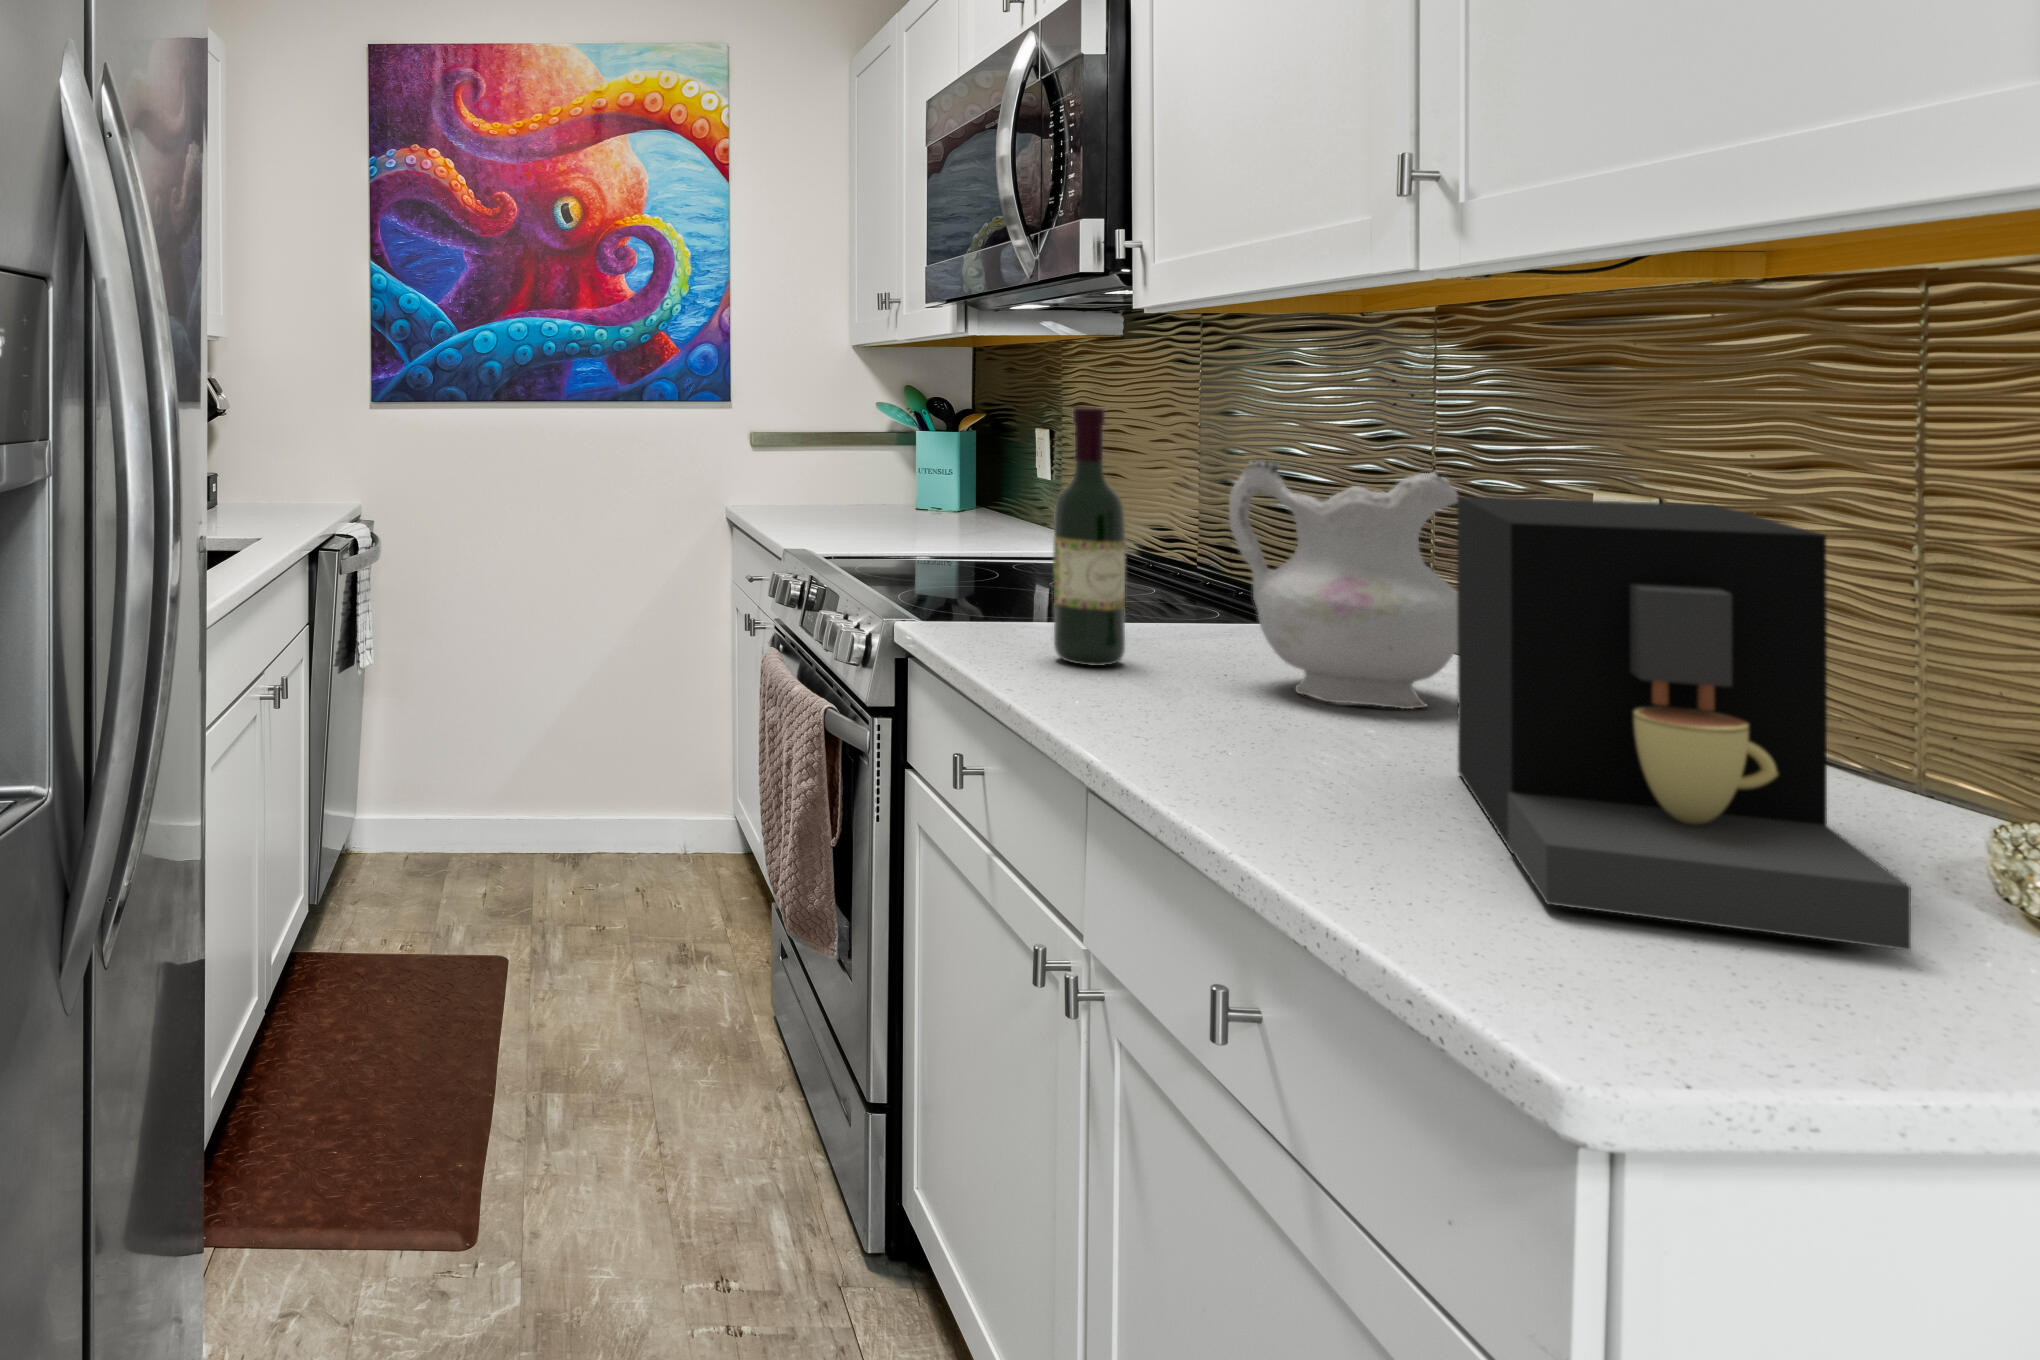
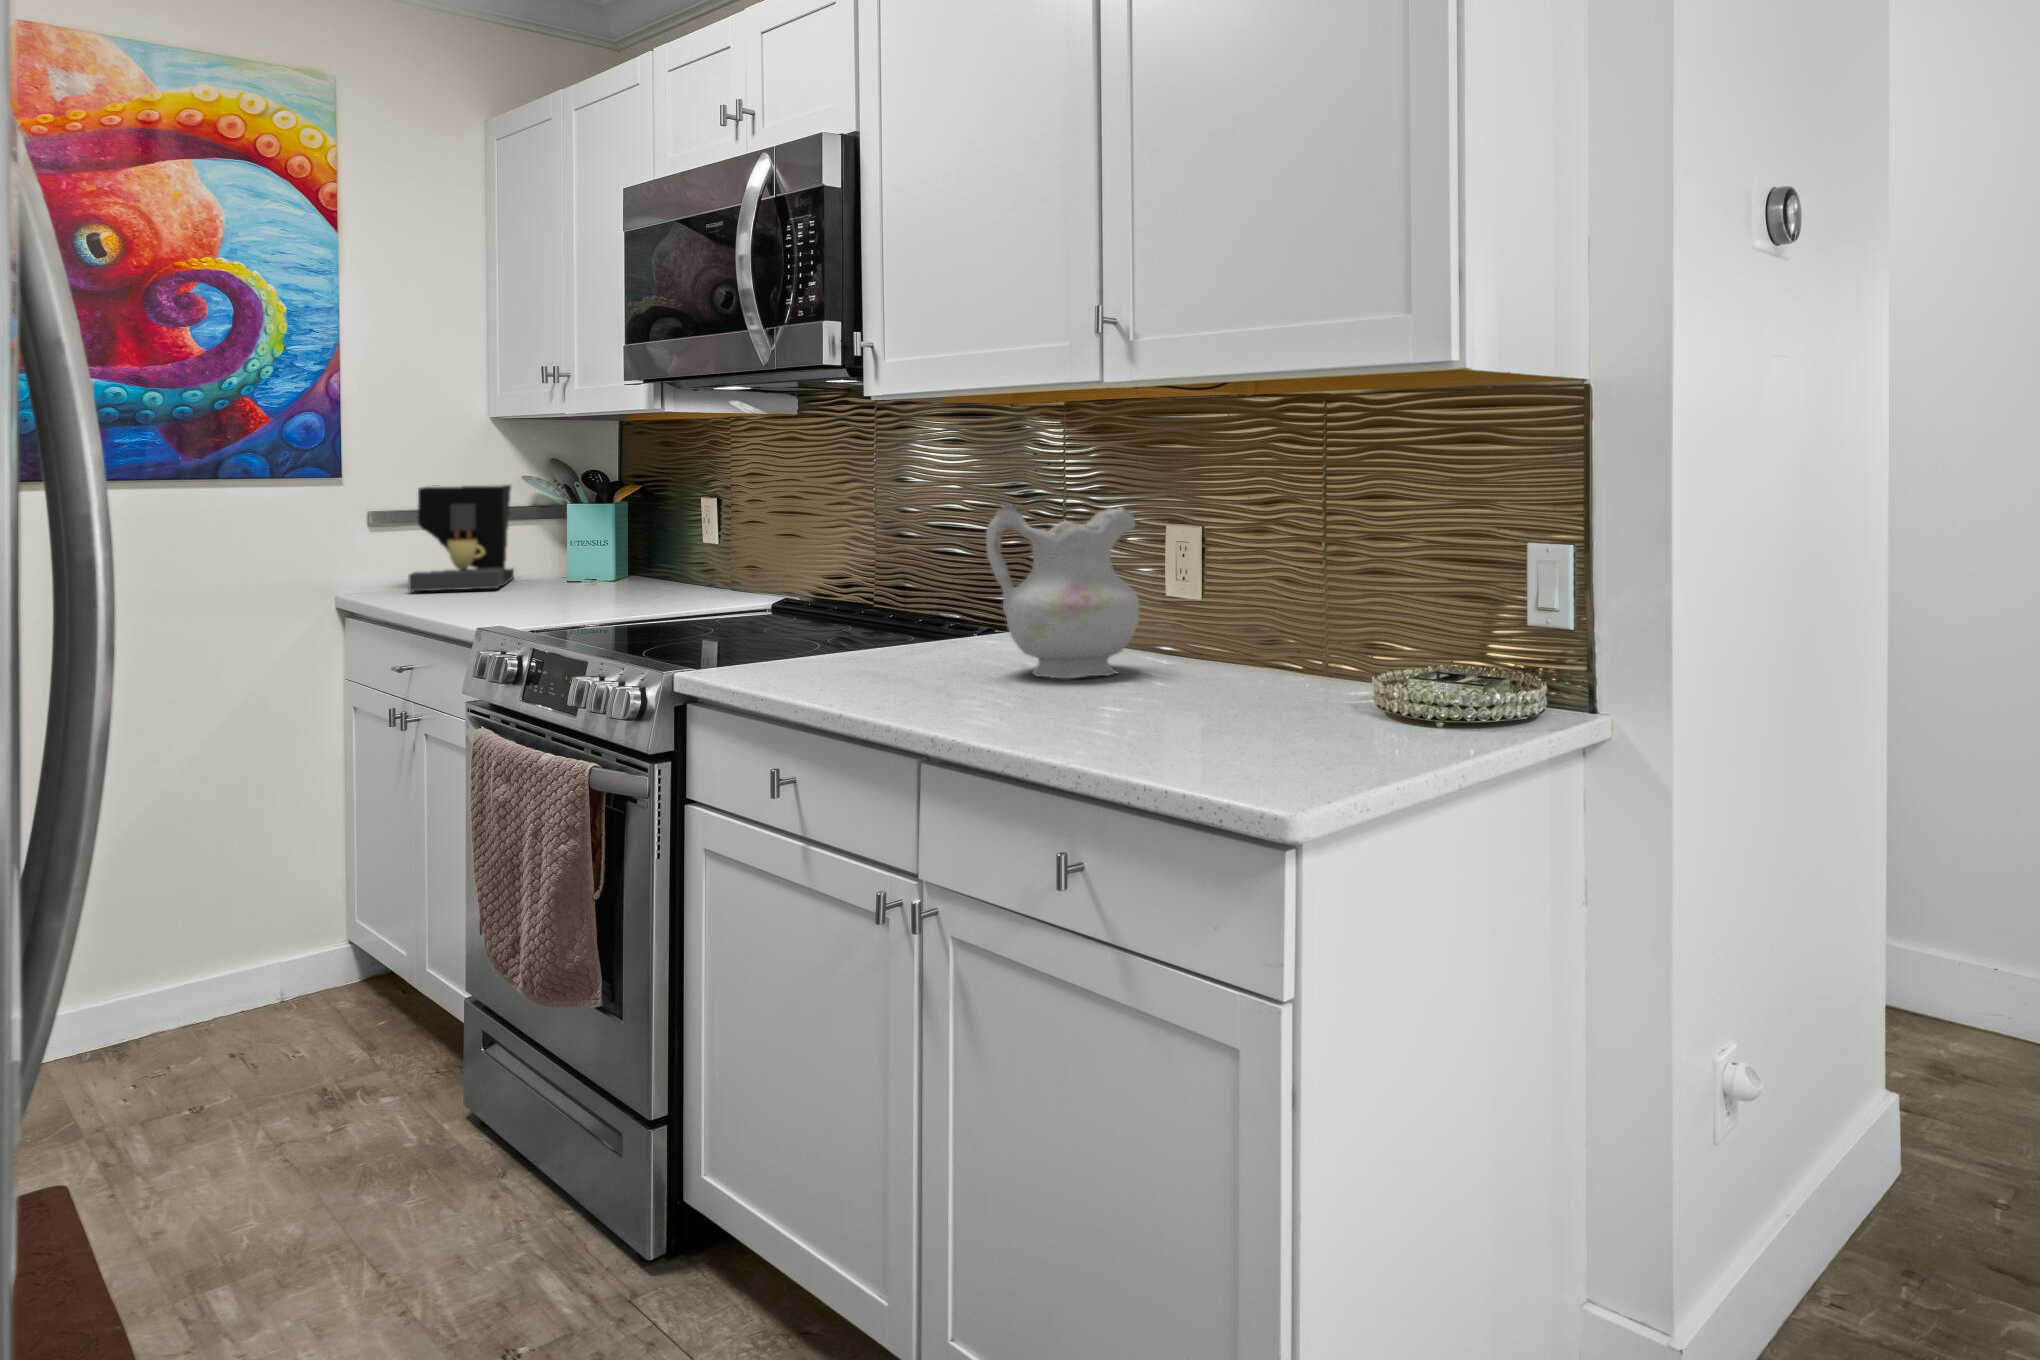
wine bottle: present [1053,407,1125,666] -> none [846,466,903,679]
coffee maker: present [1457,496,1911,950] -> present [409,485,514,591]

